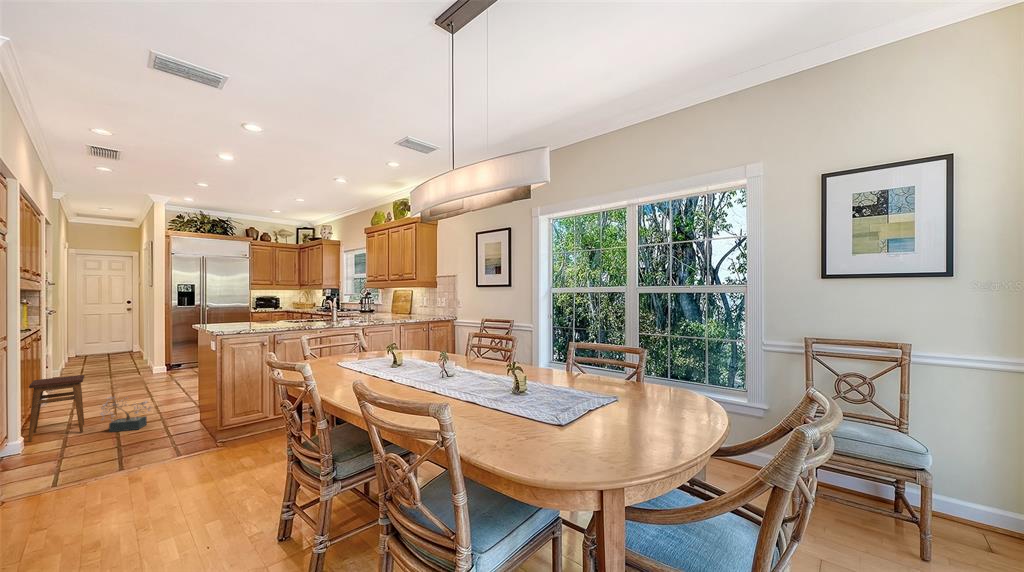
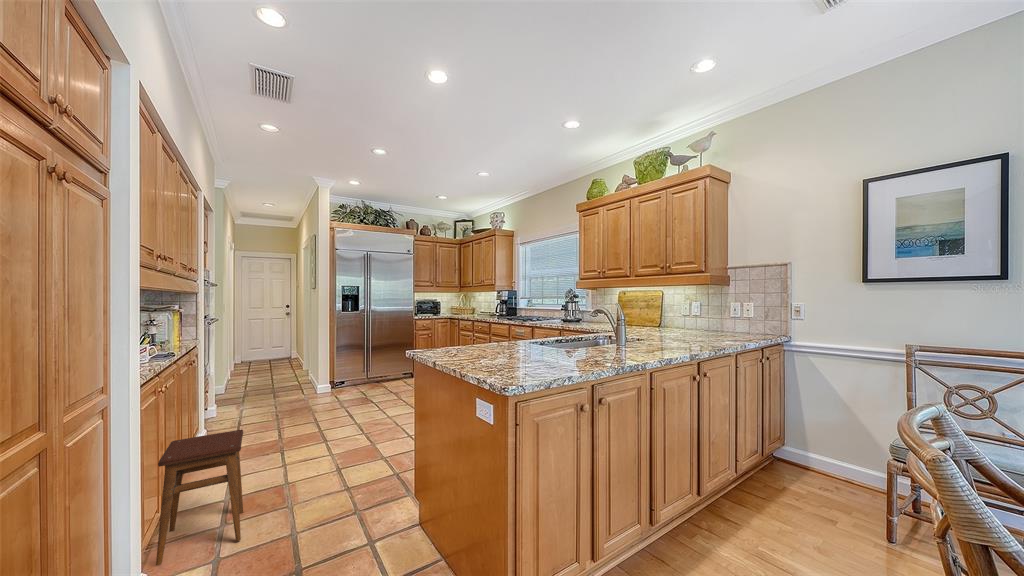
decorative plant: present [100,396,152,432] -> none [263,472,343,546]

